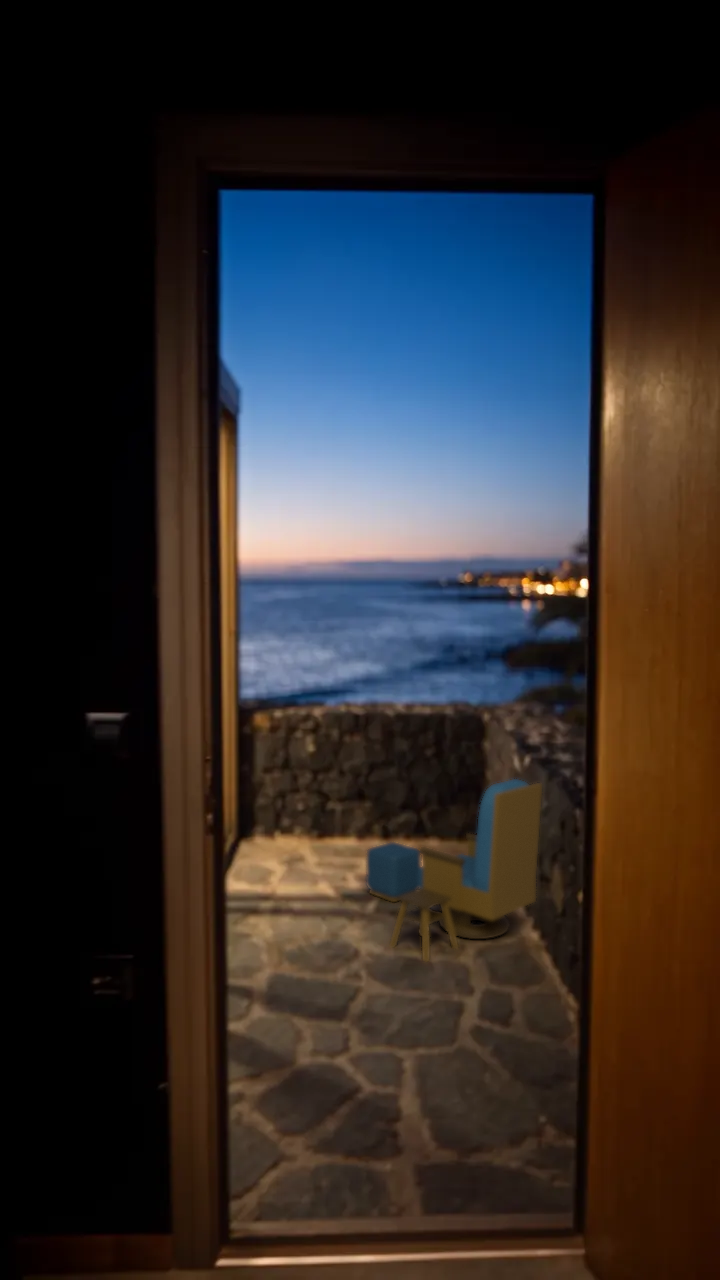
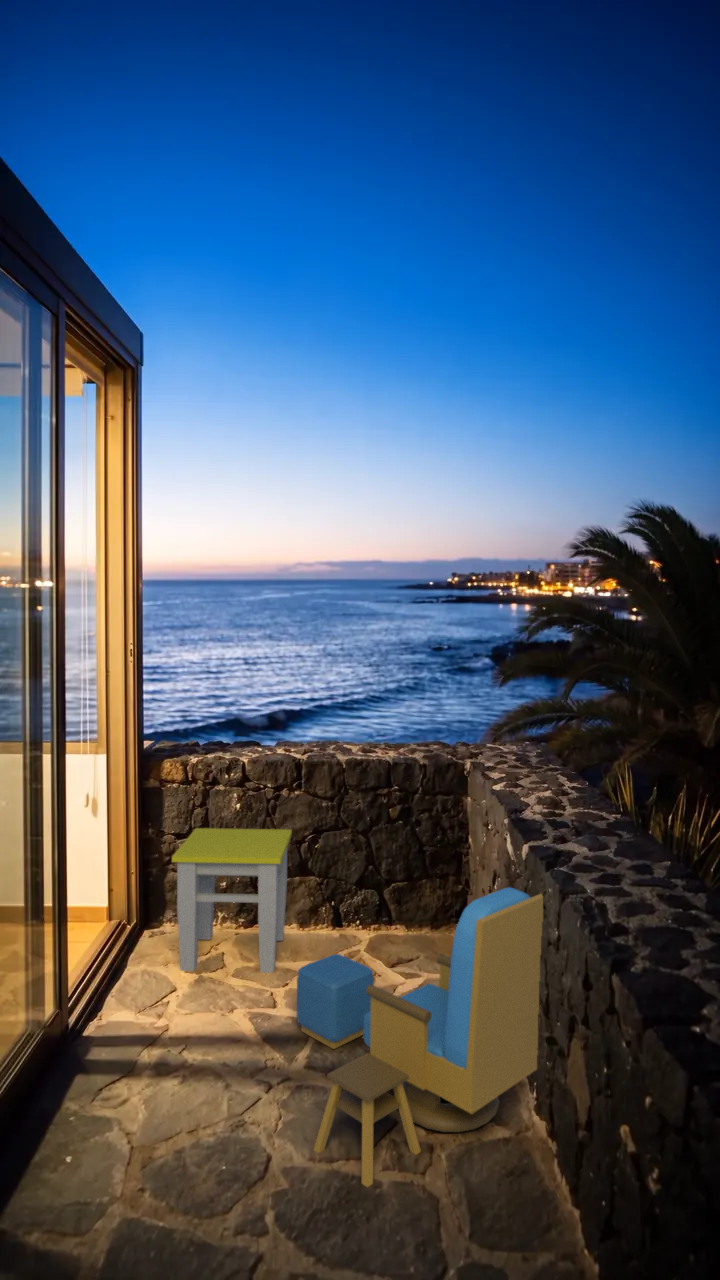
stool: none [269,765,351,865] -> present [172,828,292,973]

